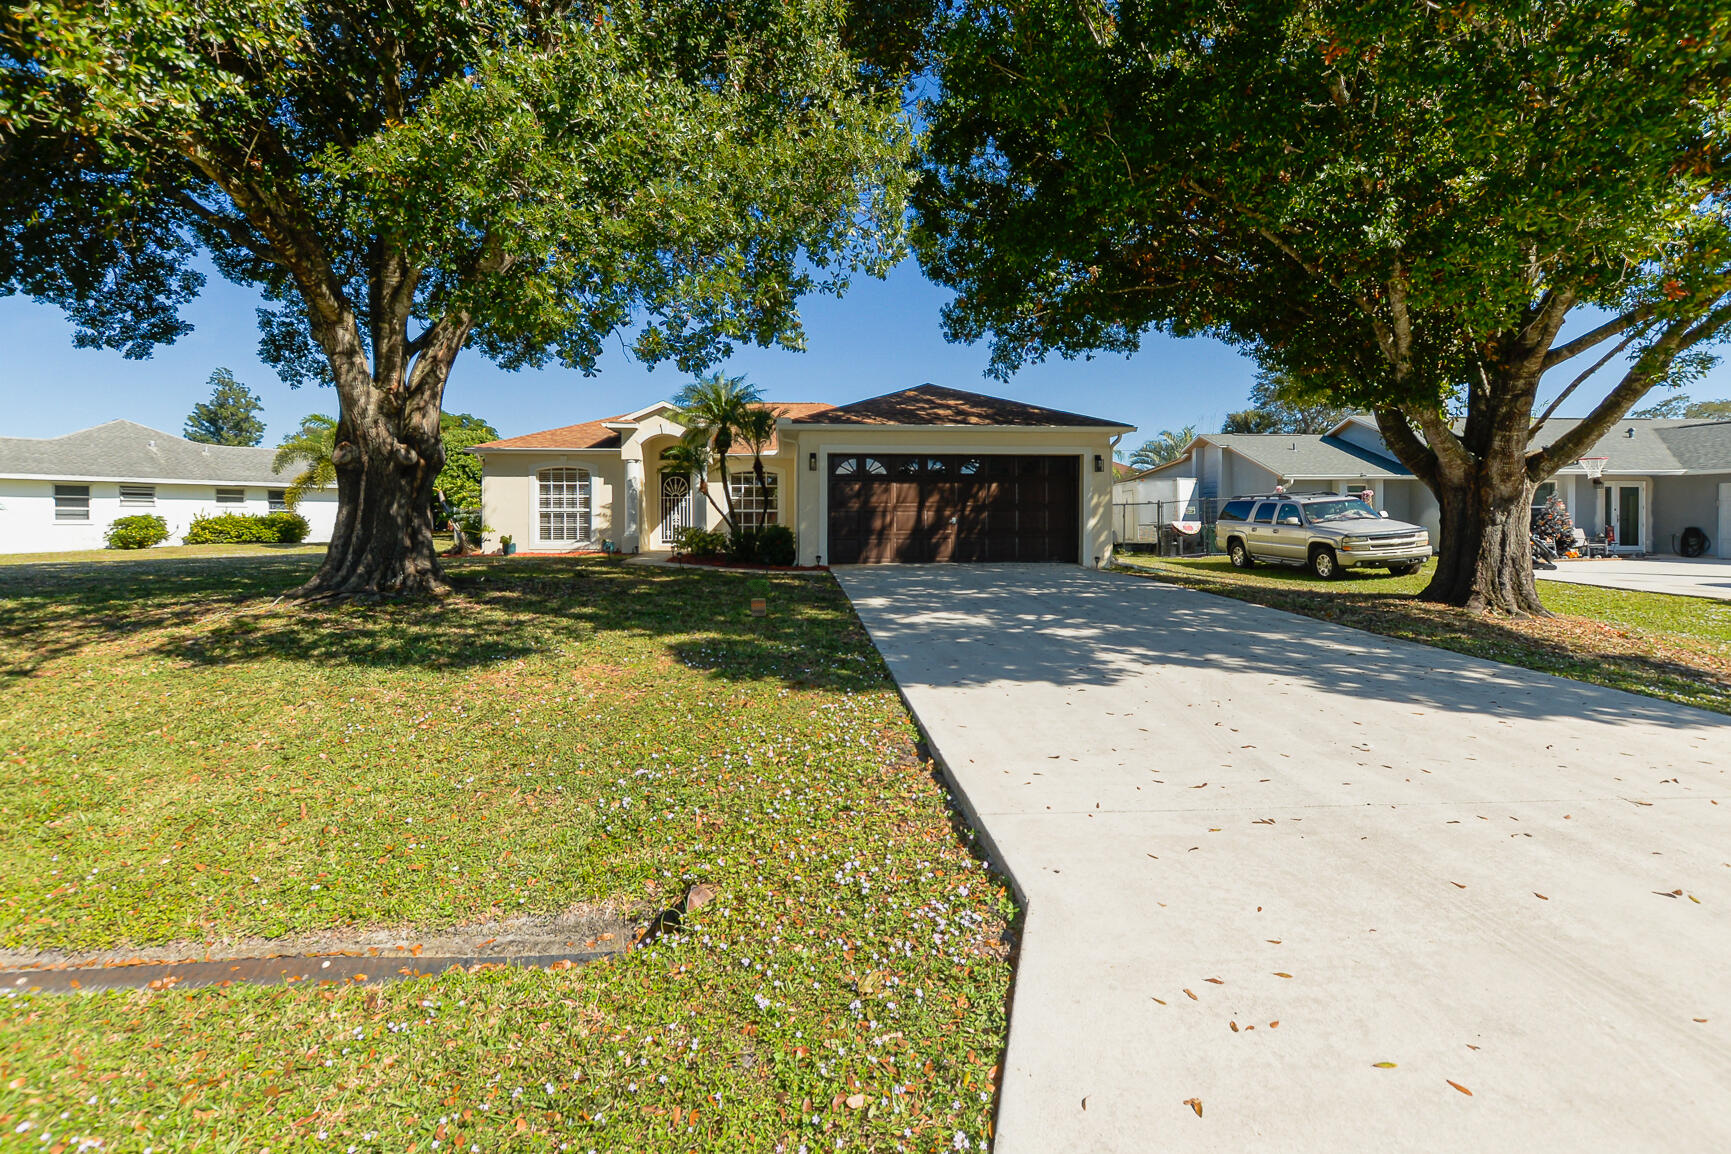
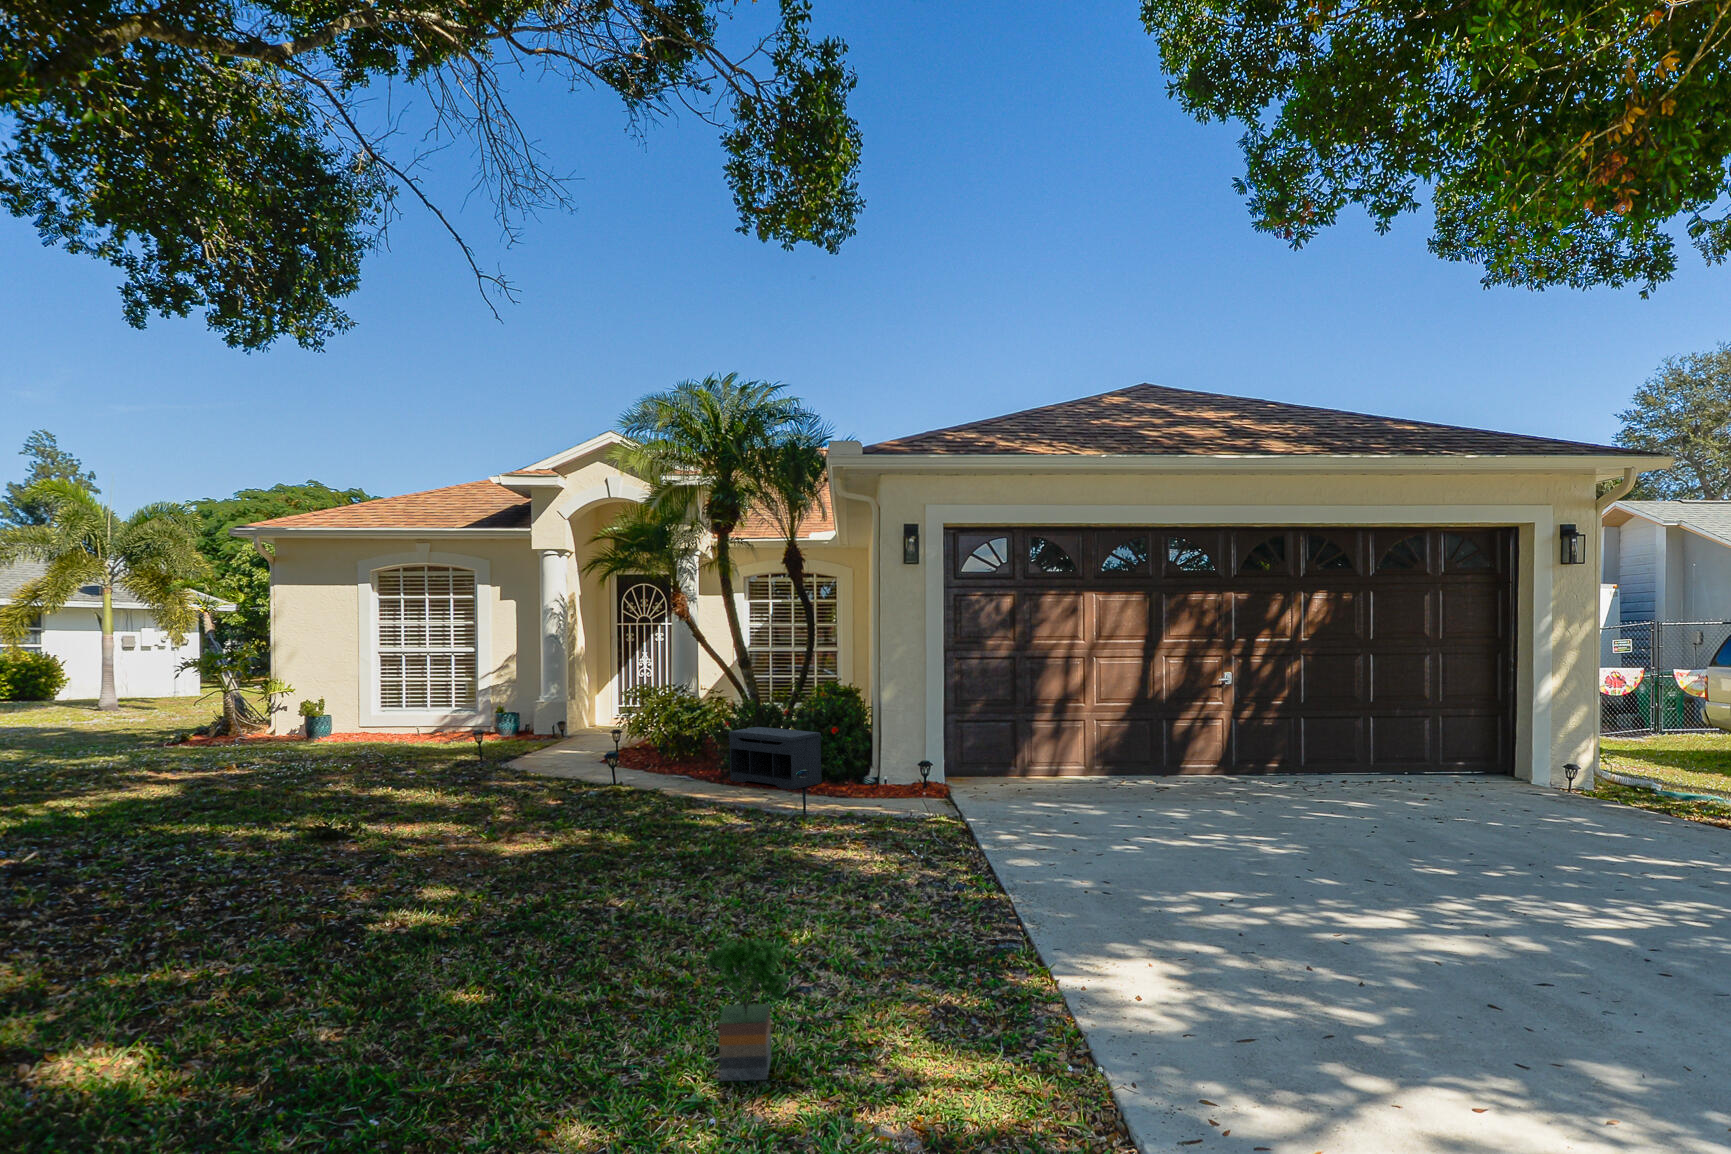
bench: none [731,543,773,568] -> present [729,727,822,790]

